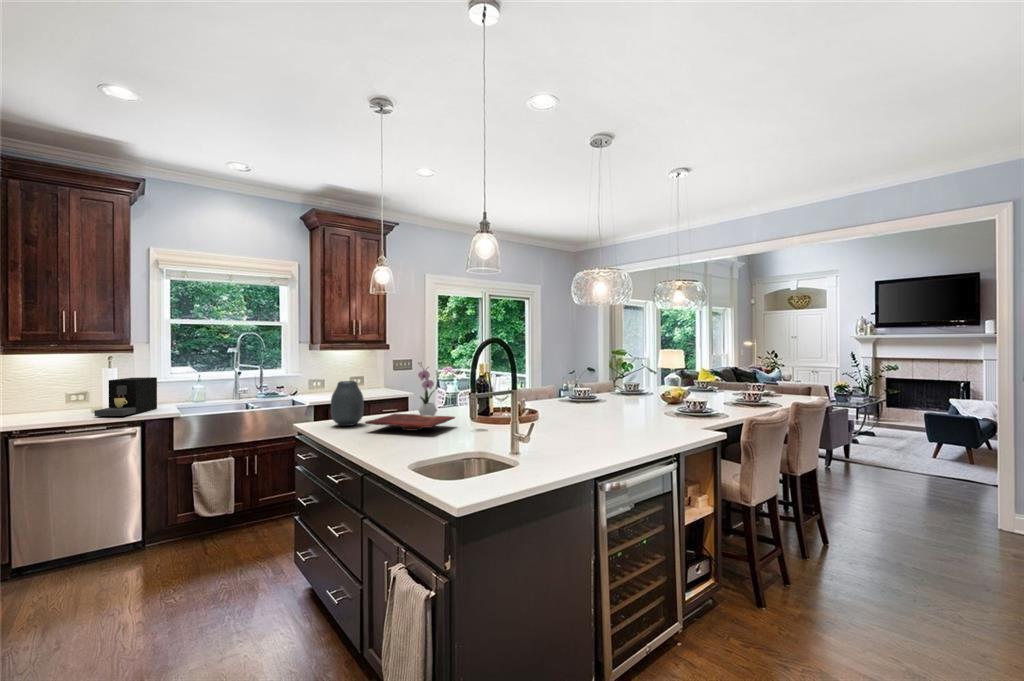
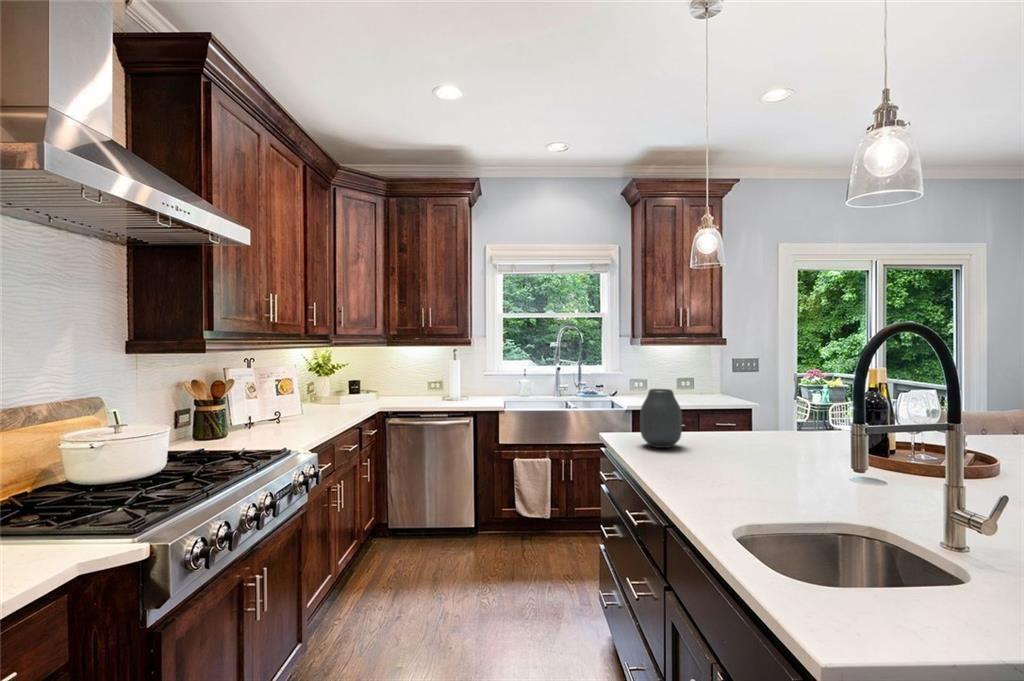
flower arrangement: present [418,363,437,416] -> none [762,367,794,450]
coffee maker: present [95,377,157,416] -> none [441,370,489,406]
cutting board: present [365,414,455,431] -> none [681,439,823,472]

